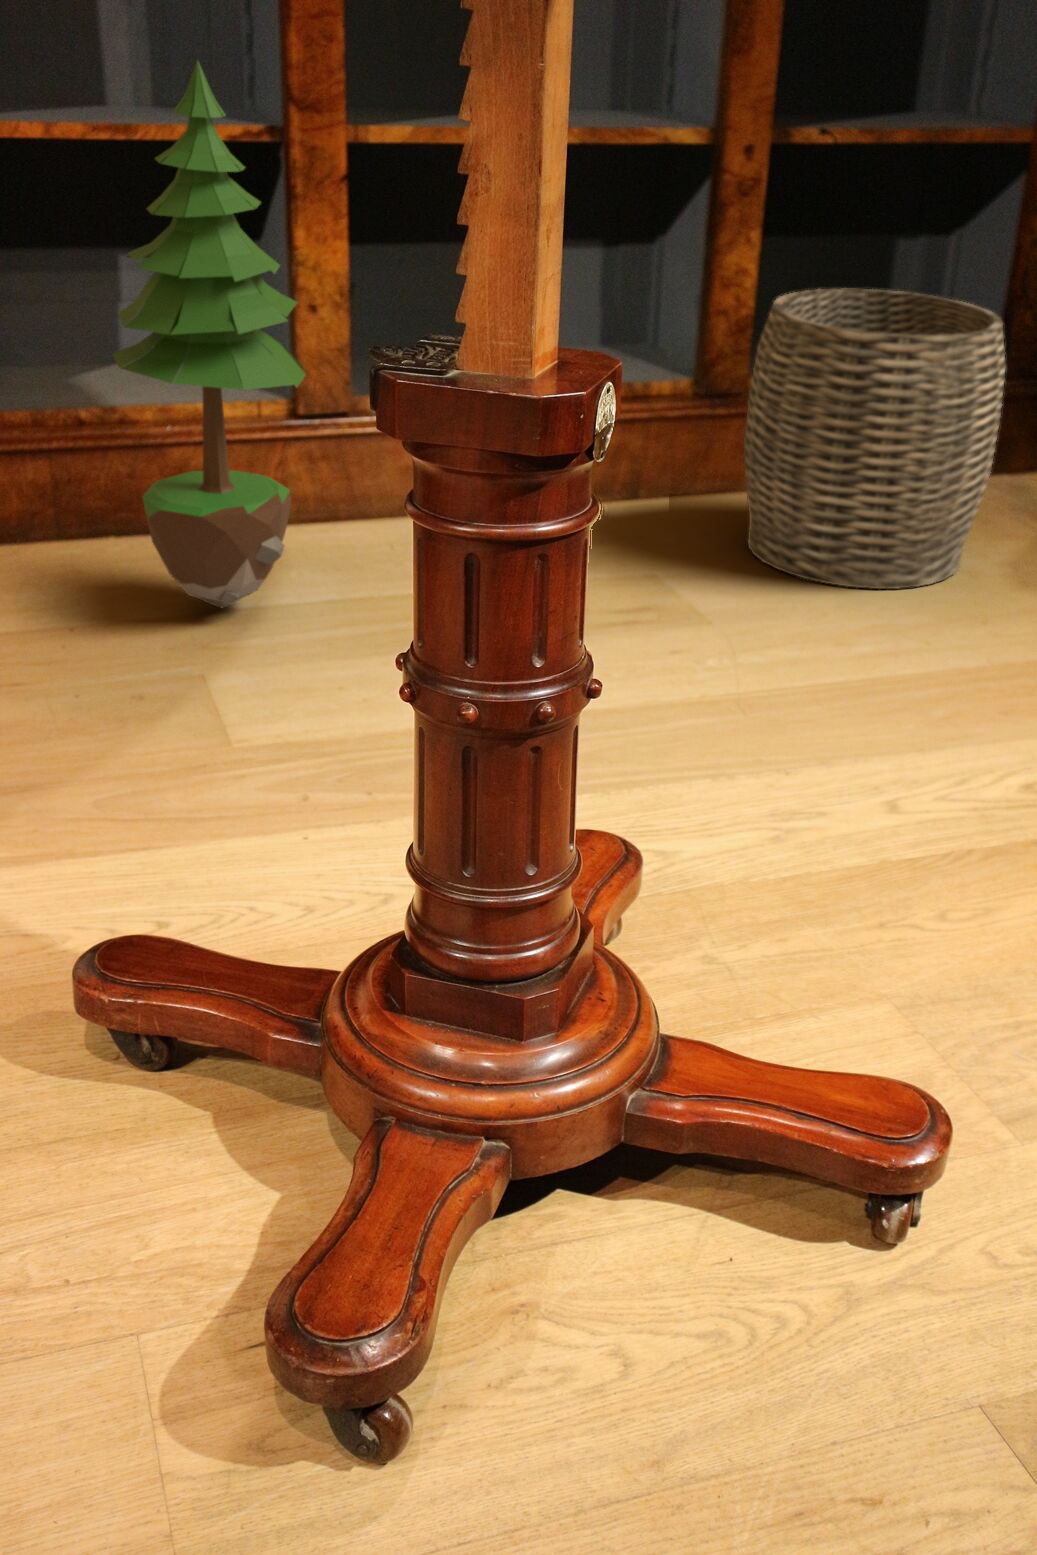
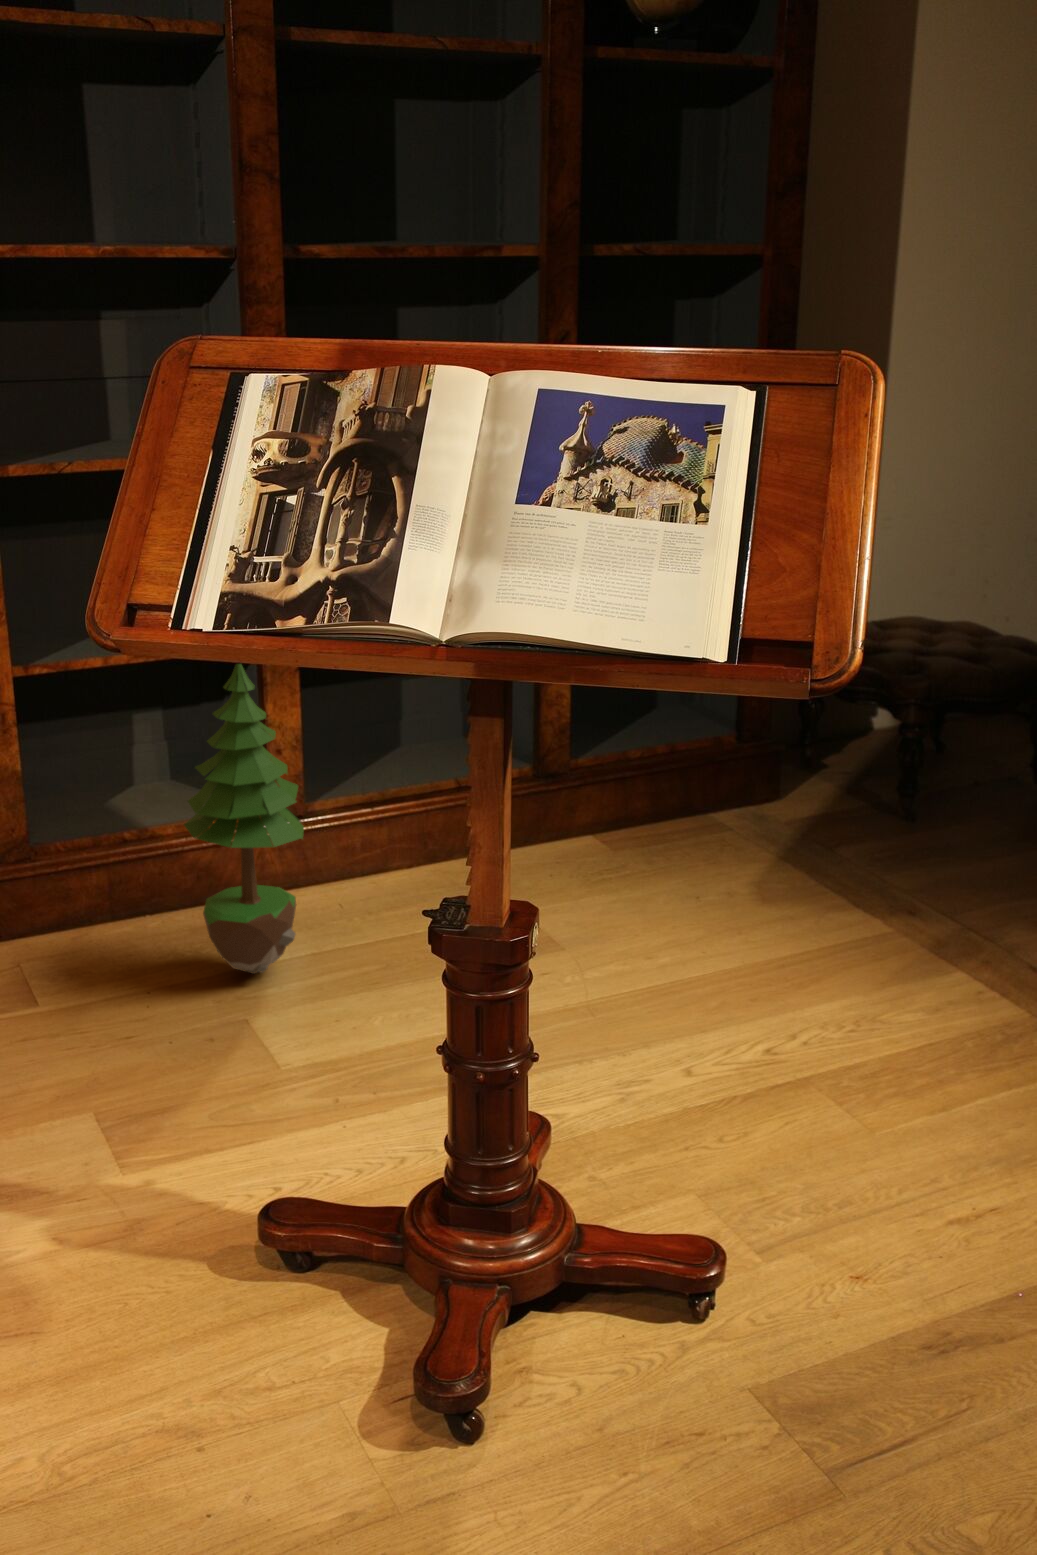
woven basket: present [744,288,1005,589] -> none [576,726,733,921]

